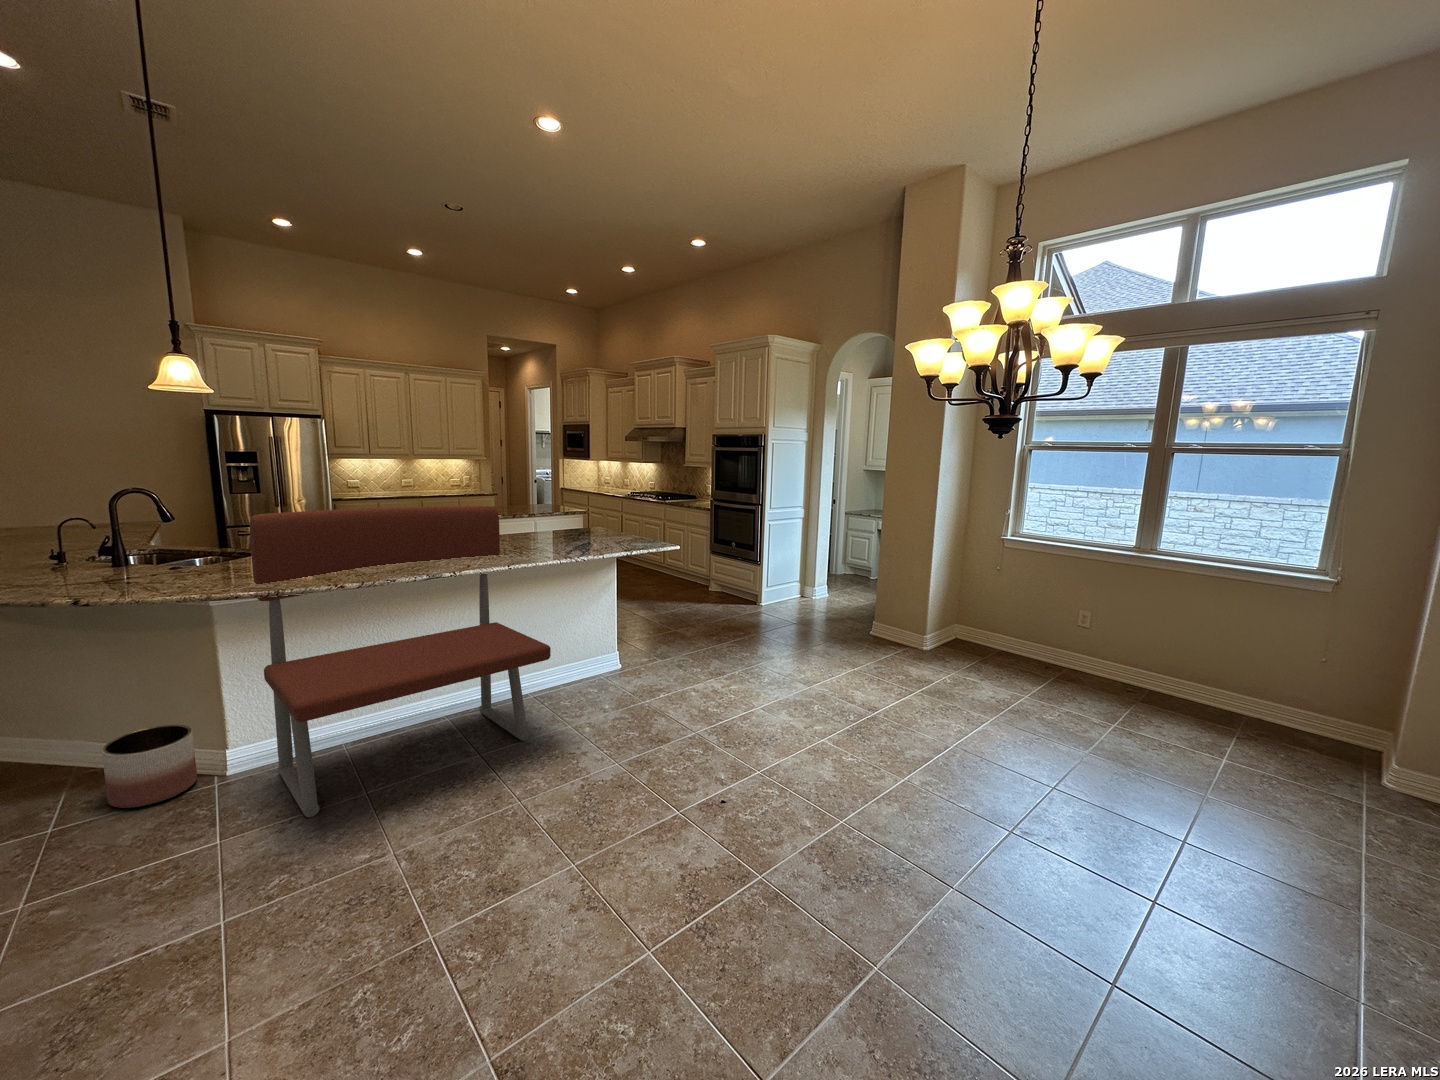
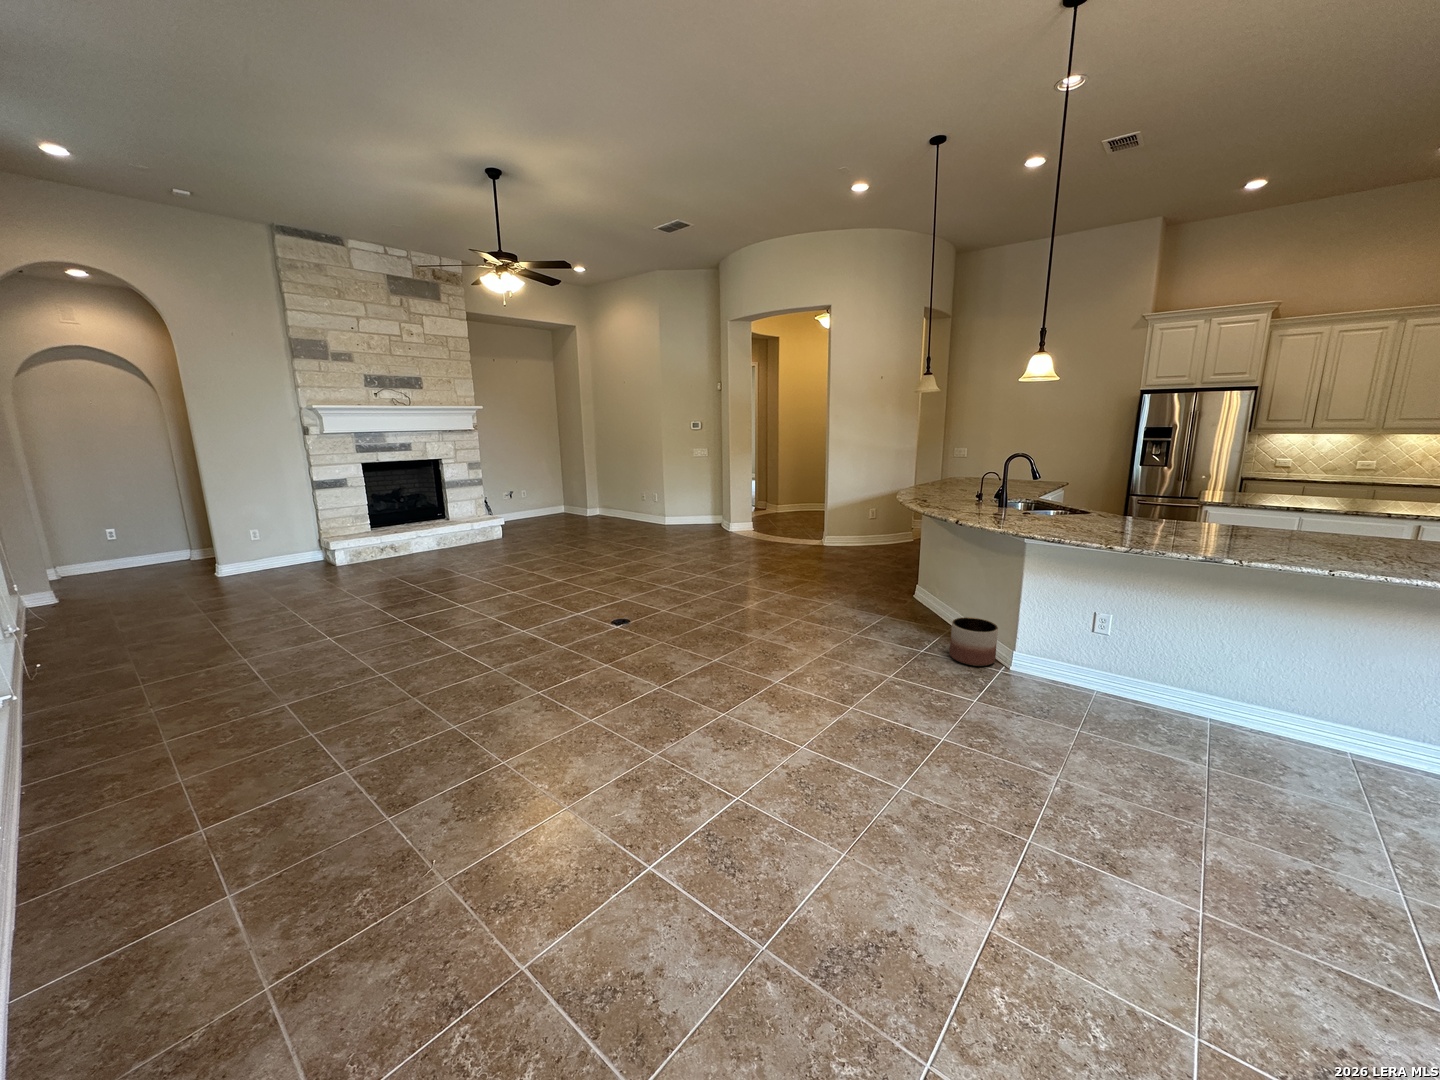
bench: present [250,506,551,817] -> none [1024,485,1343,788]

